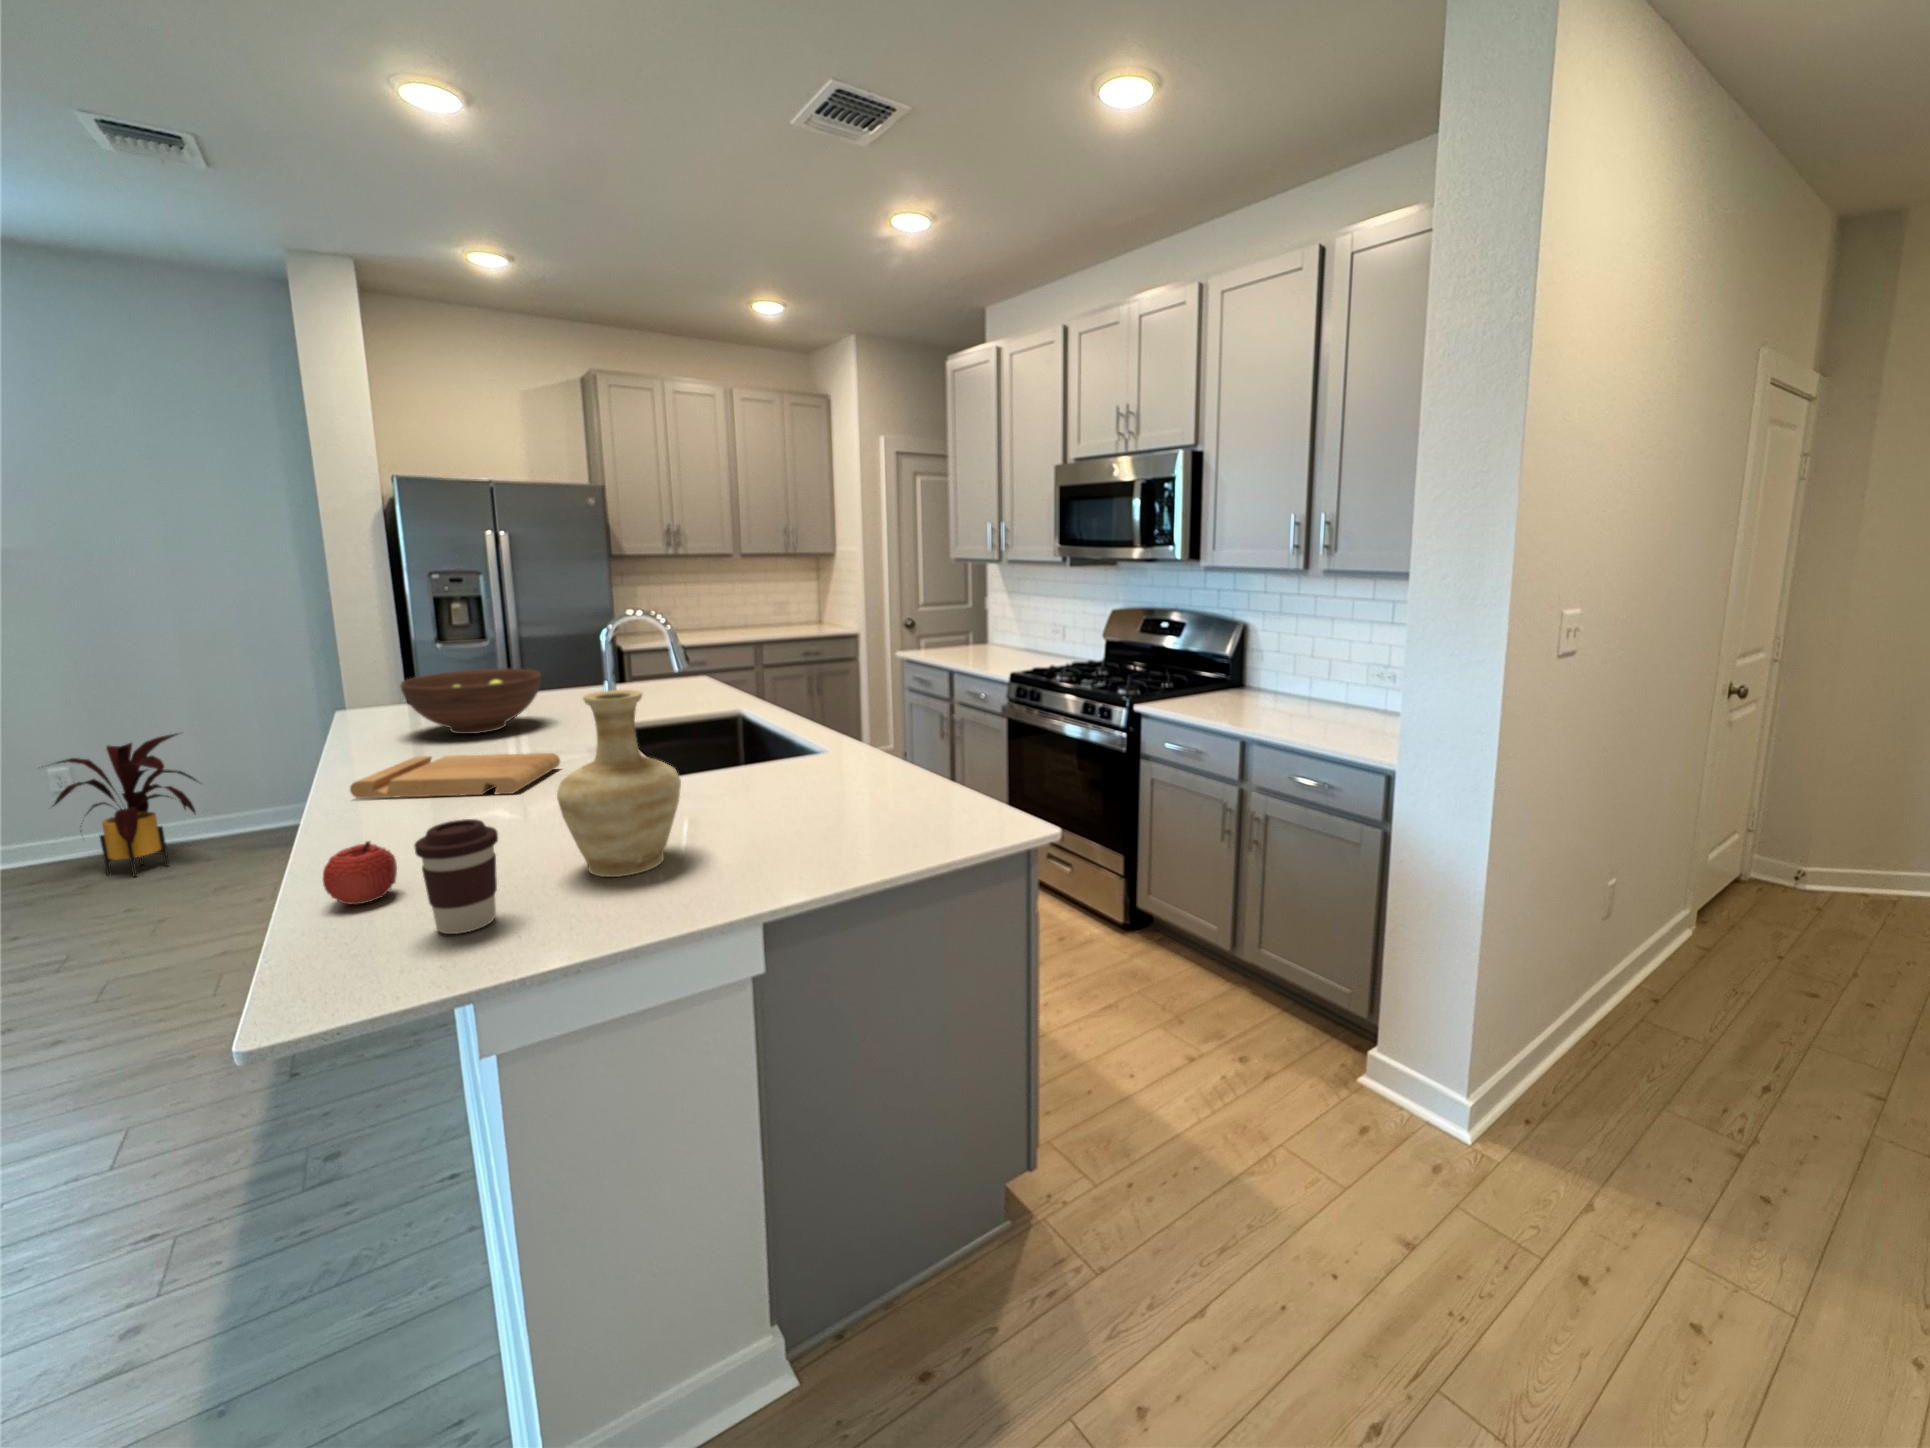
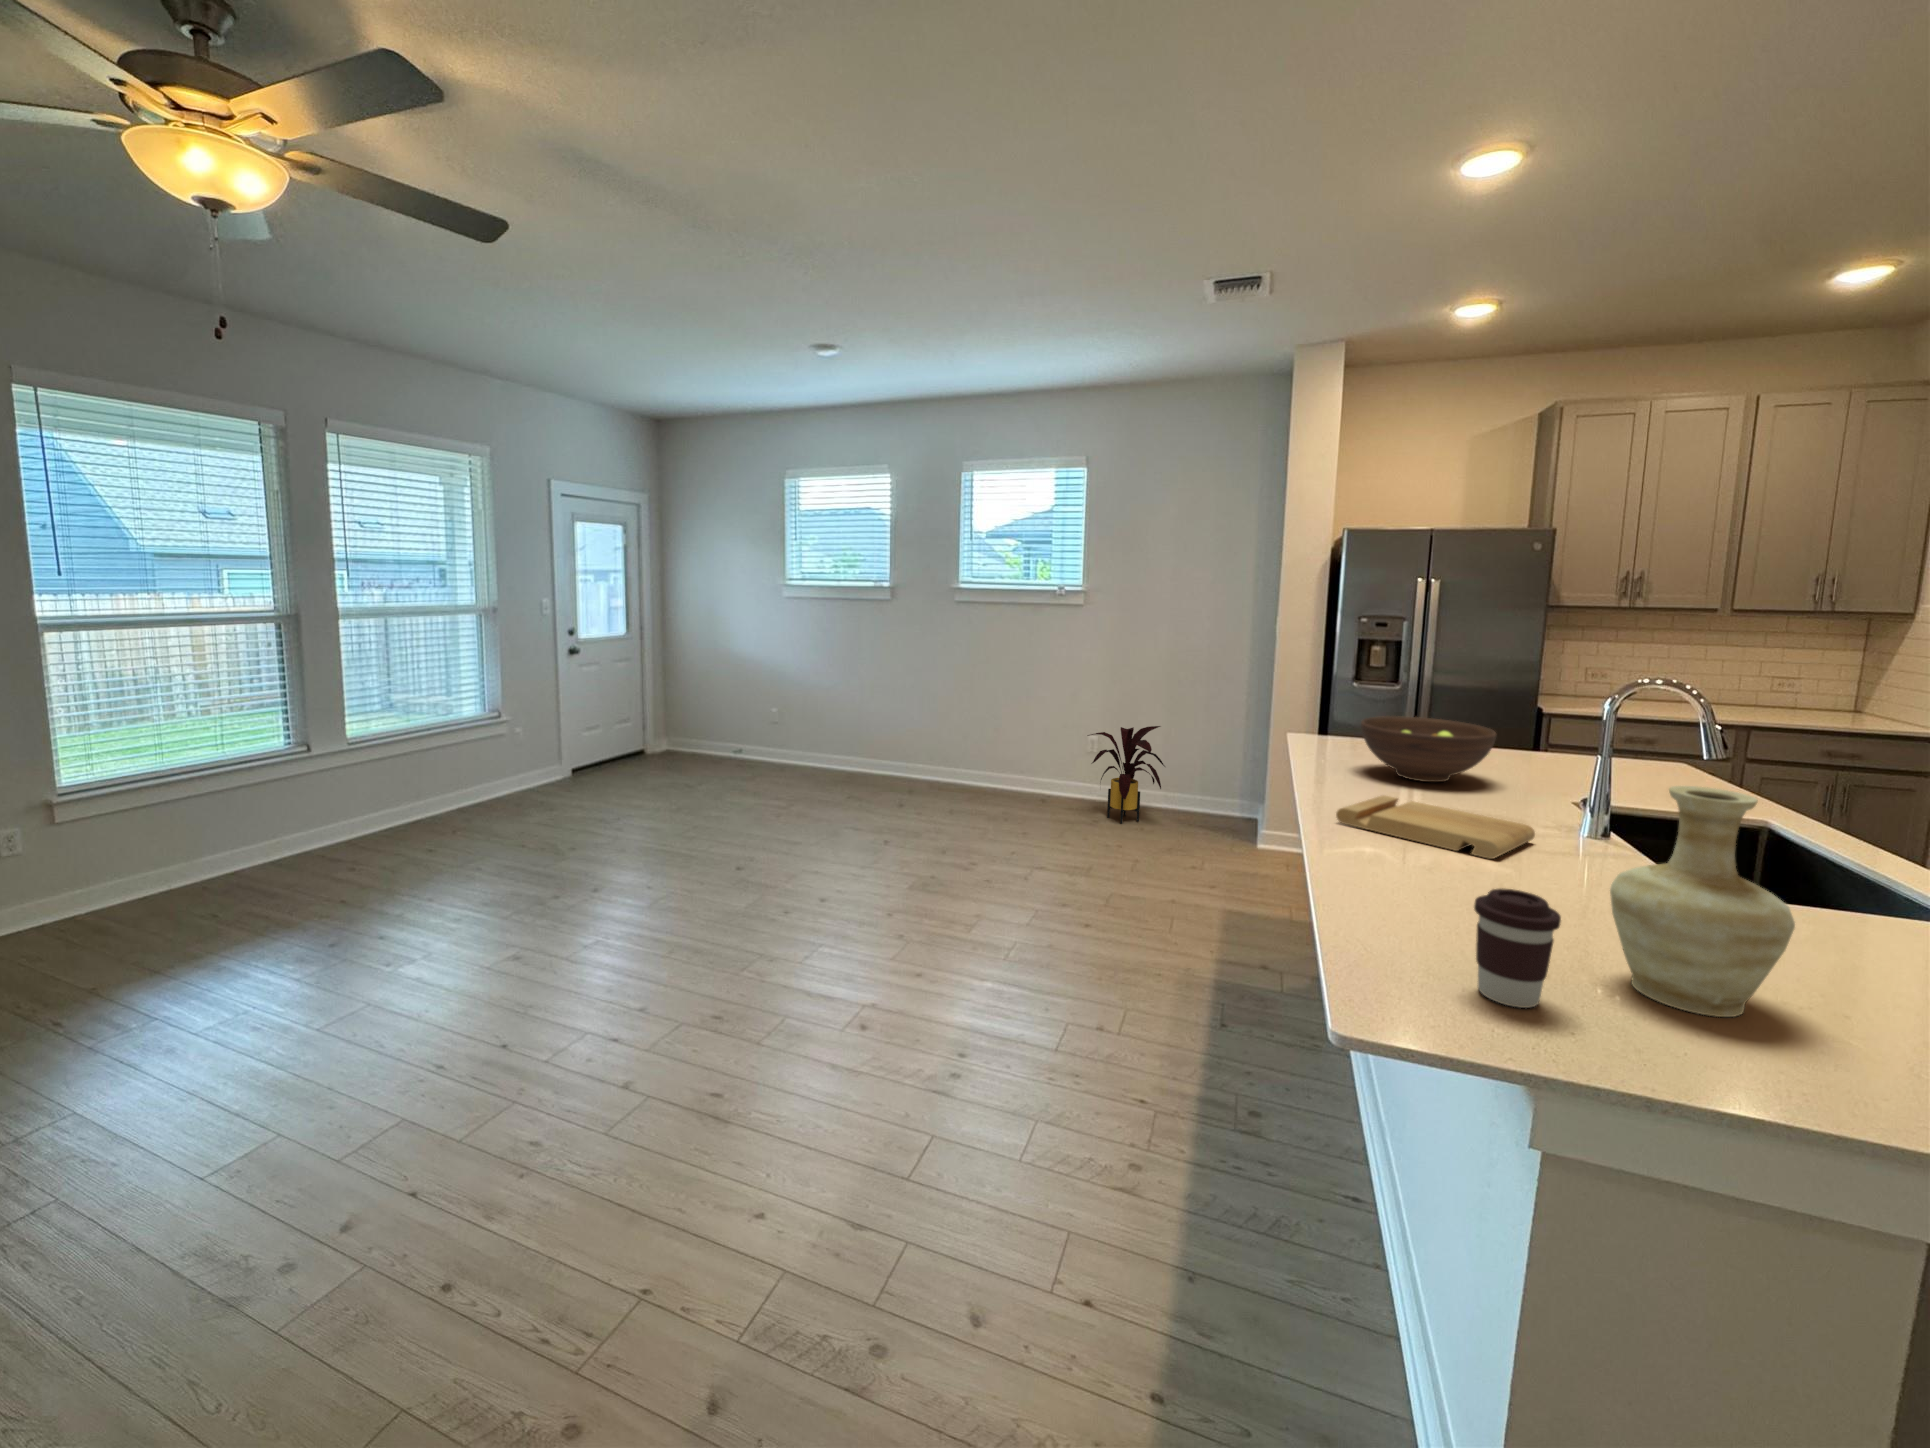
apple: present [323,841,397,905] -> none [1363,878,1423,934]

